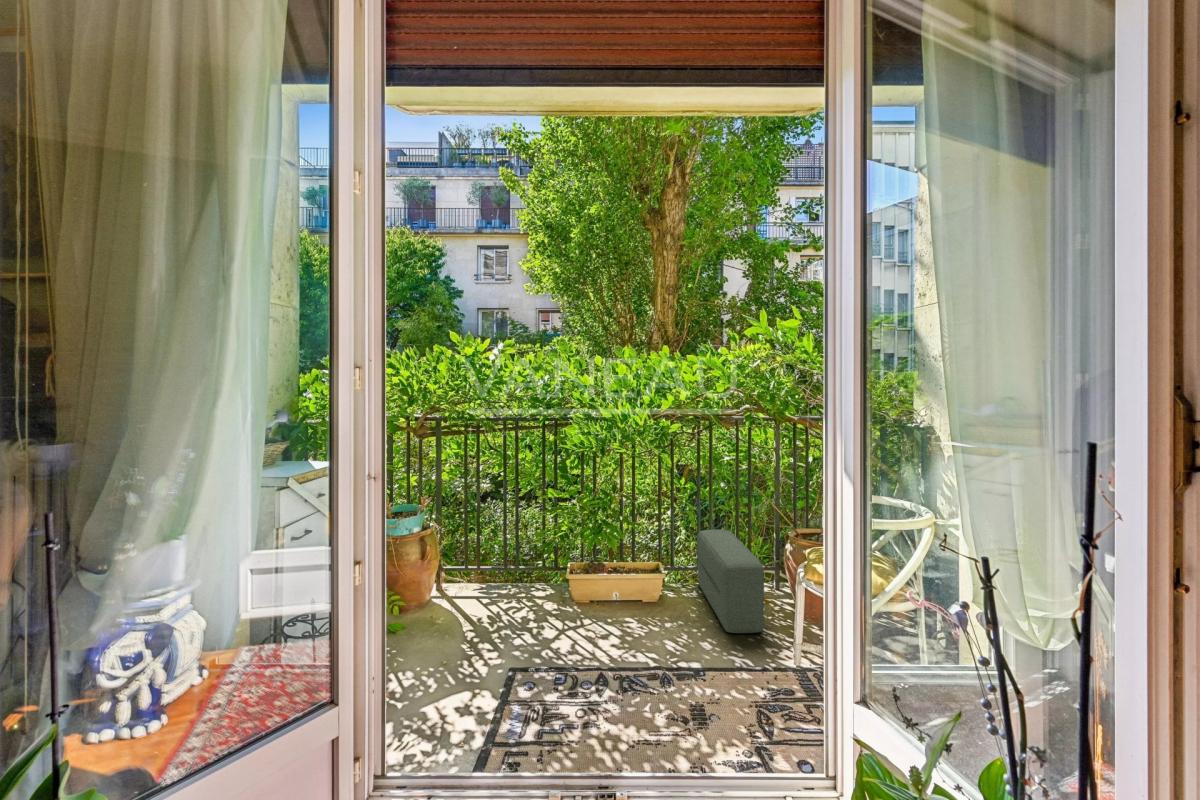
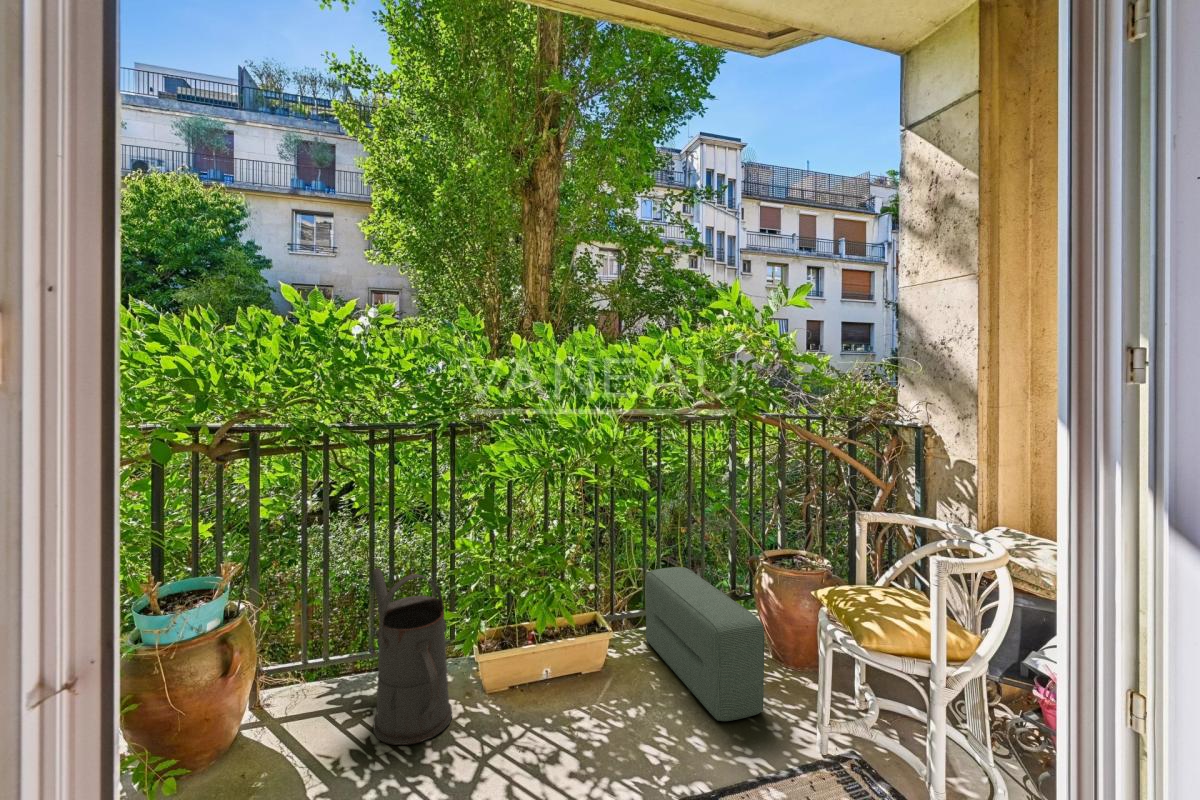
watering can: none [502,512,550,618] -> present [372,568,452,745]

